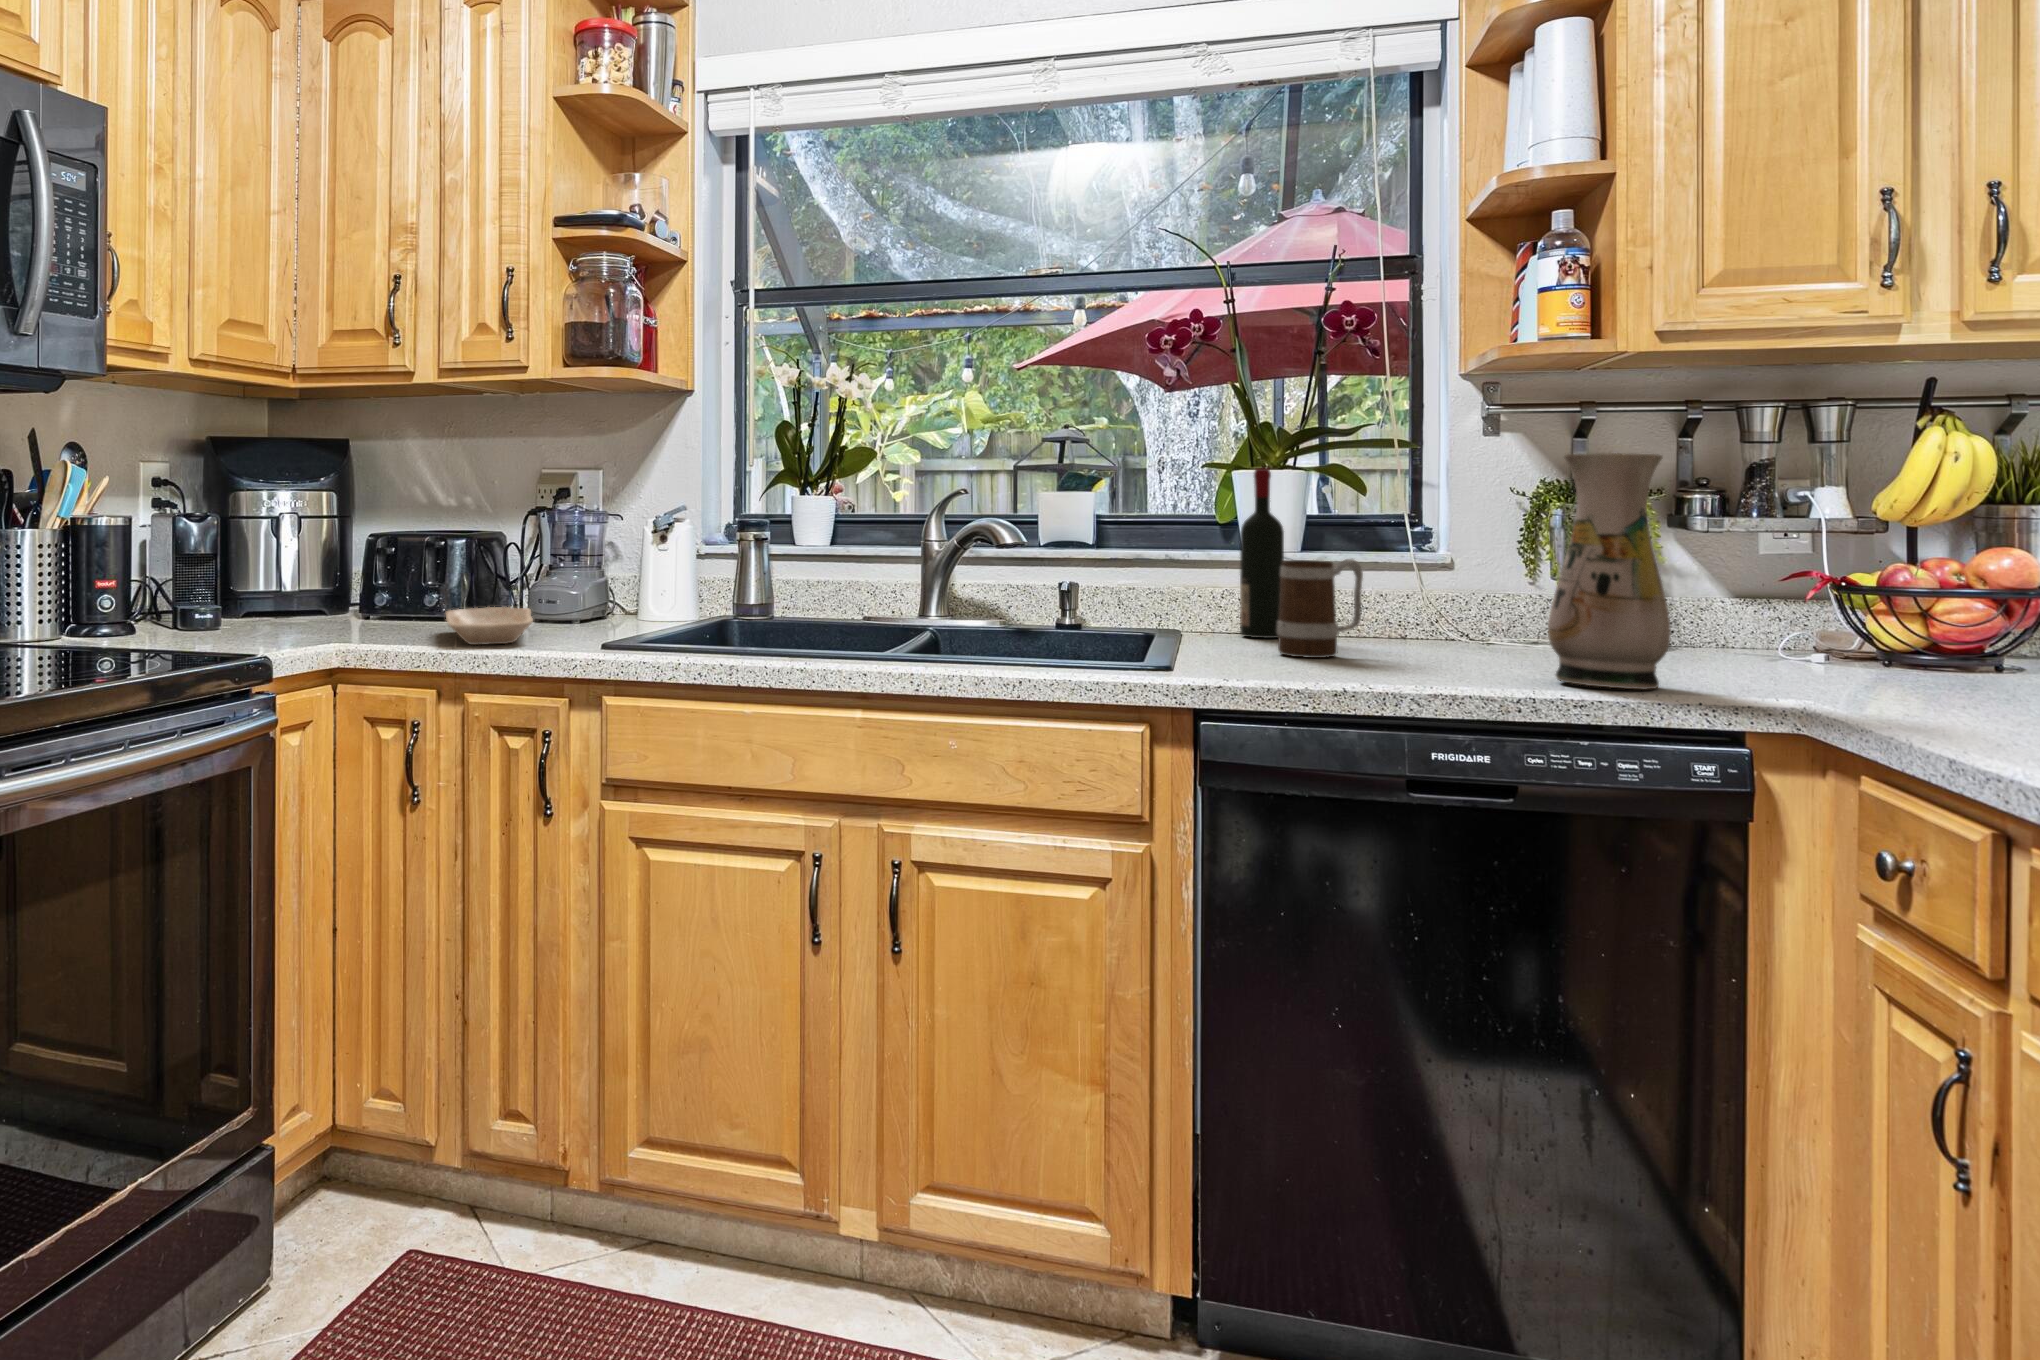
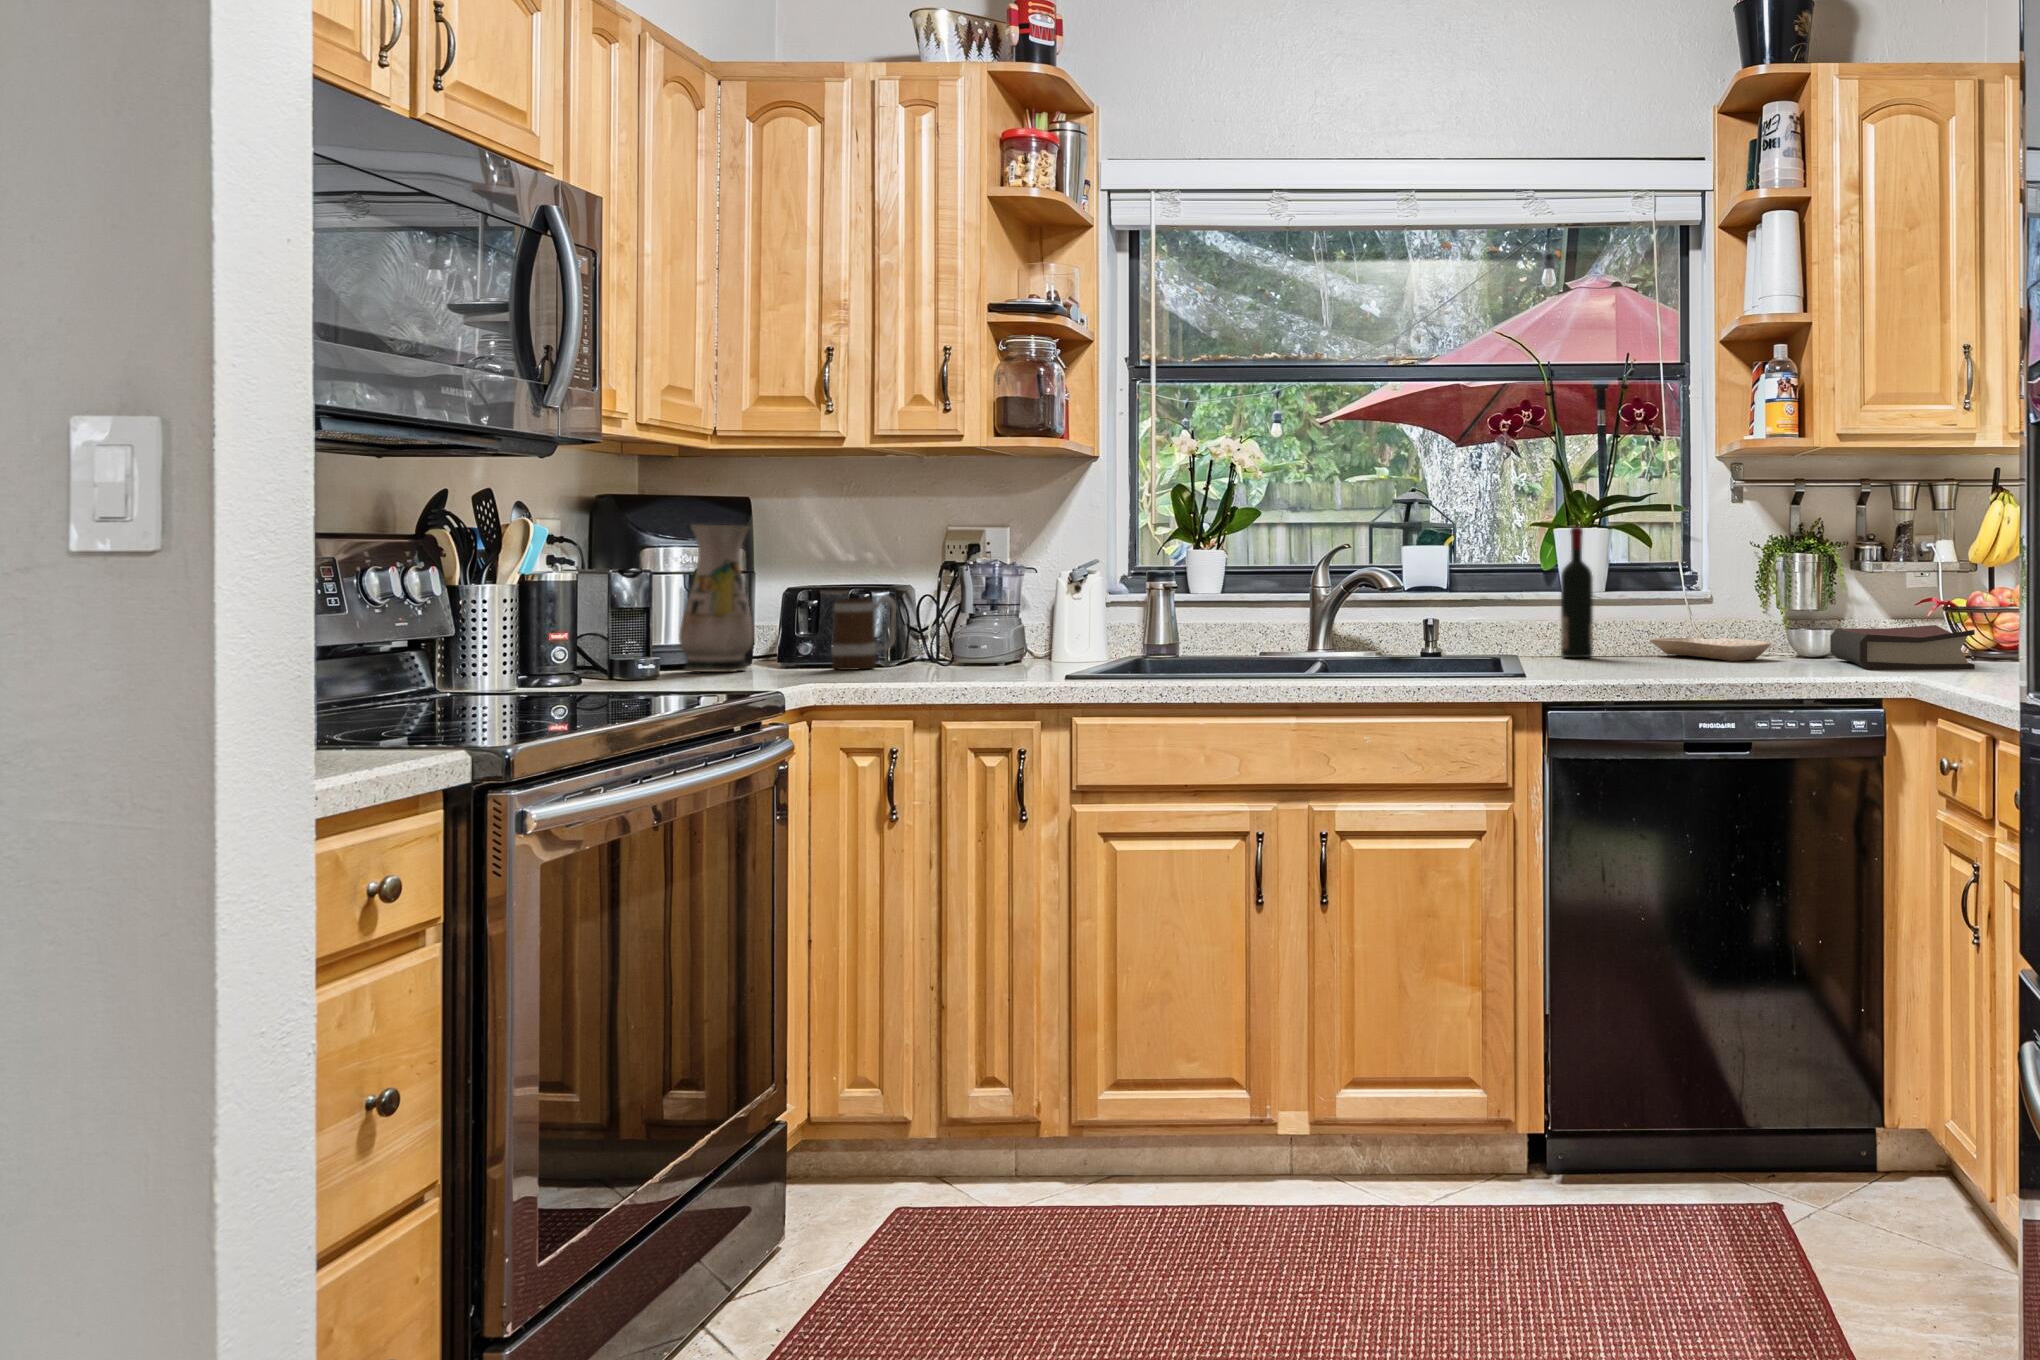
vase: present [1548,453,1671,689] -> present [679,525,753,672]
mug: present [1277,559,1363,658] -> present [831,597,896,670]
tray: present [446,607,533,645] -> present [1650,637,1771,661]
hardback book: none [1641,611,1902,686] -> present [1830,625,1975,670]

